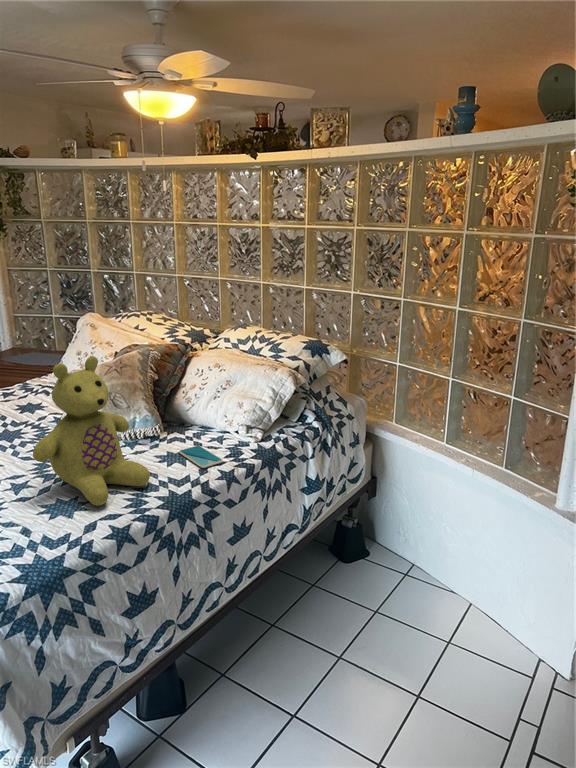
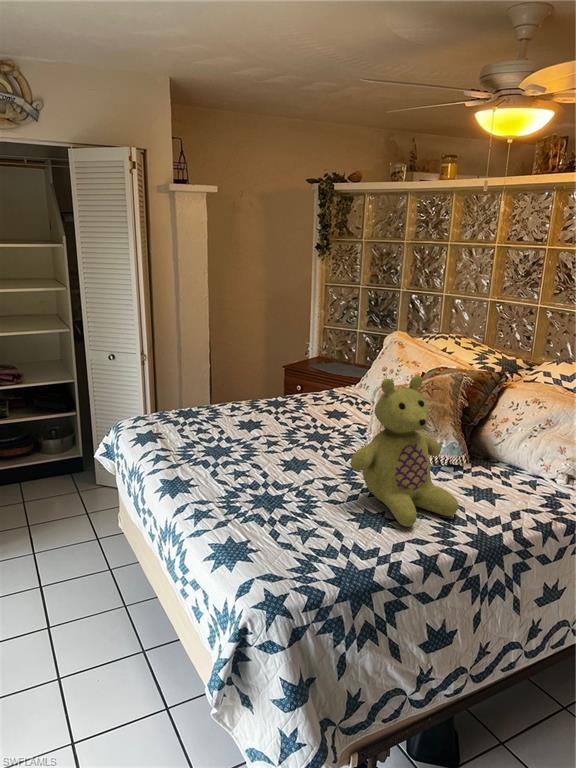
smartphone: present [179,446,223,468] -> none [486,485,538,512]

